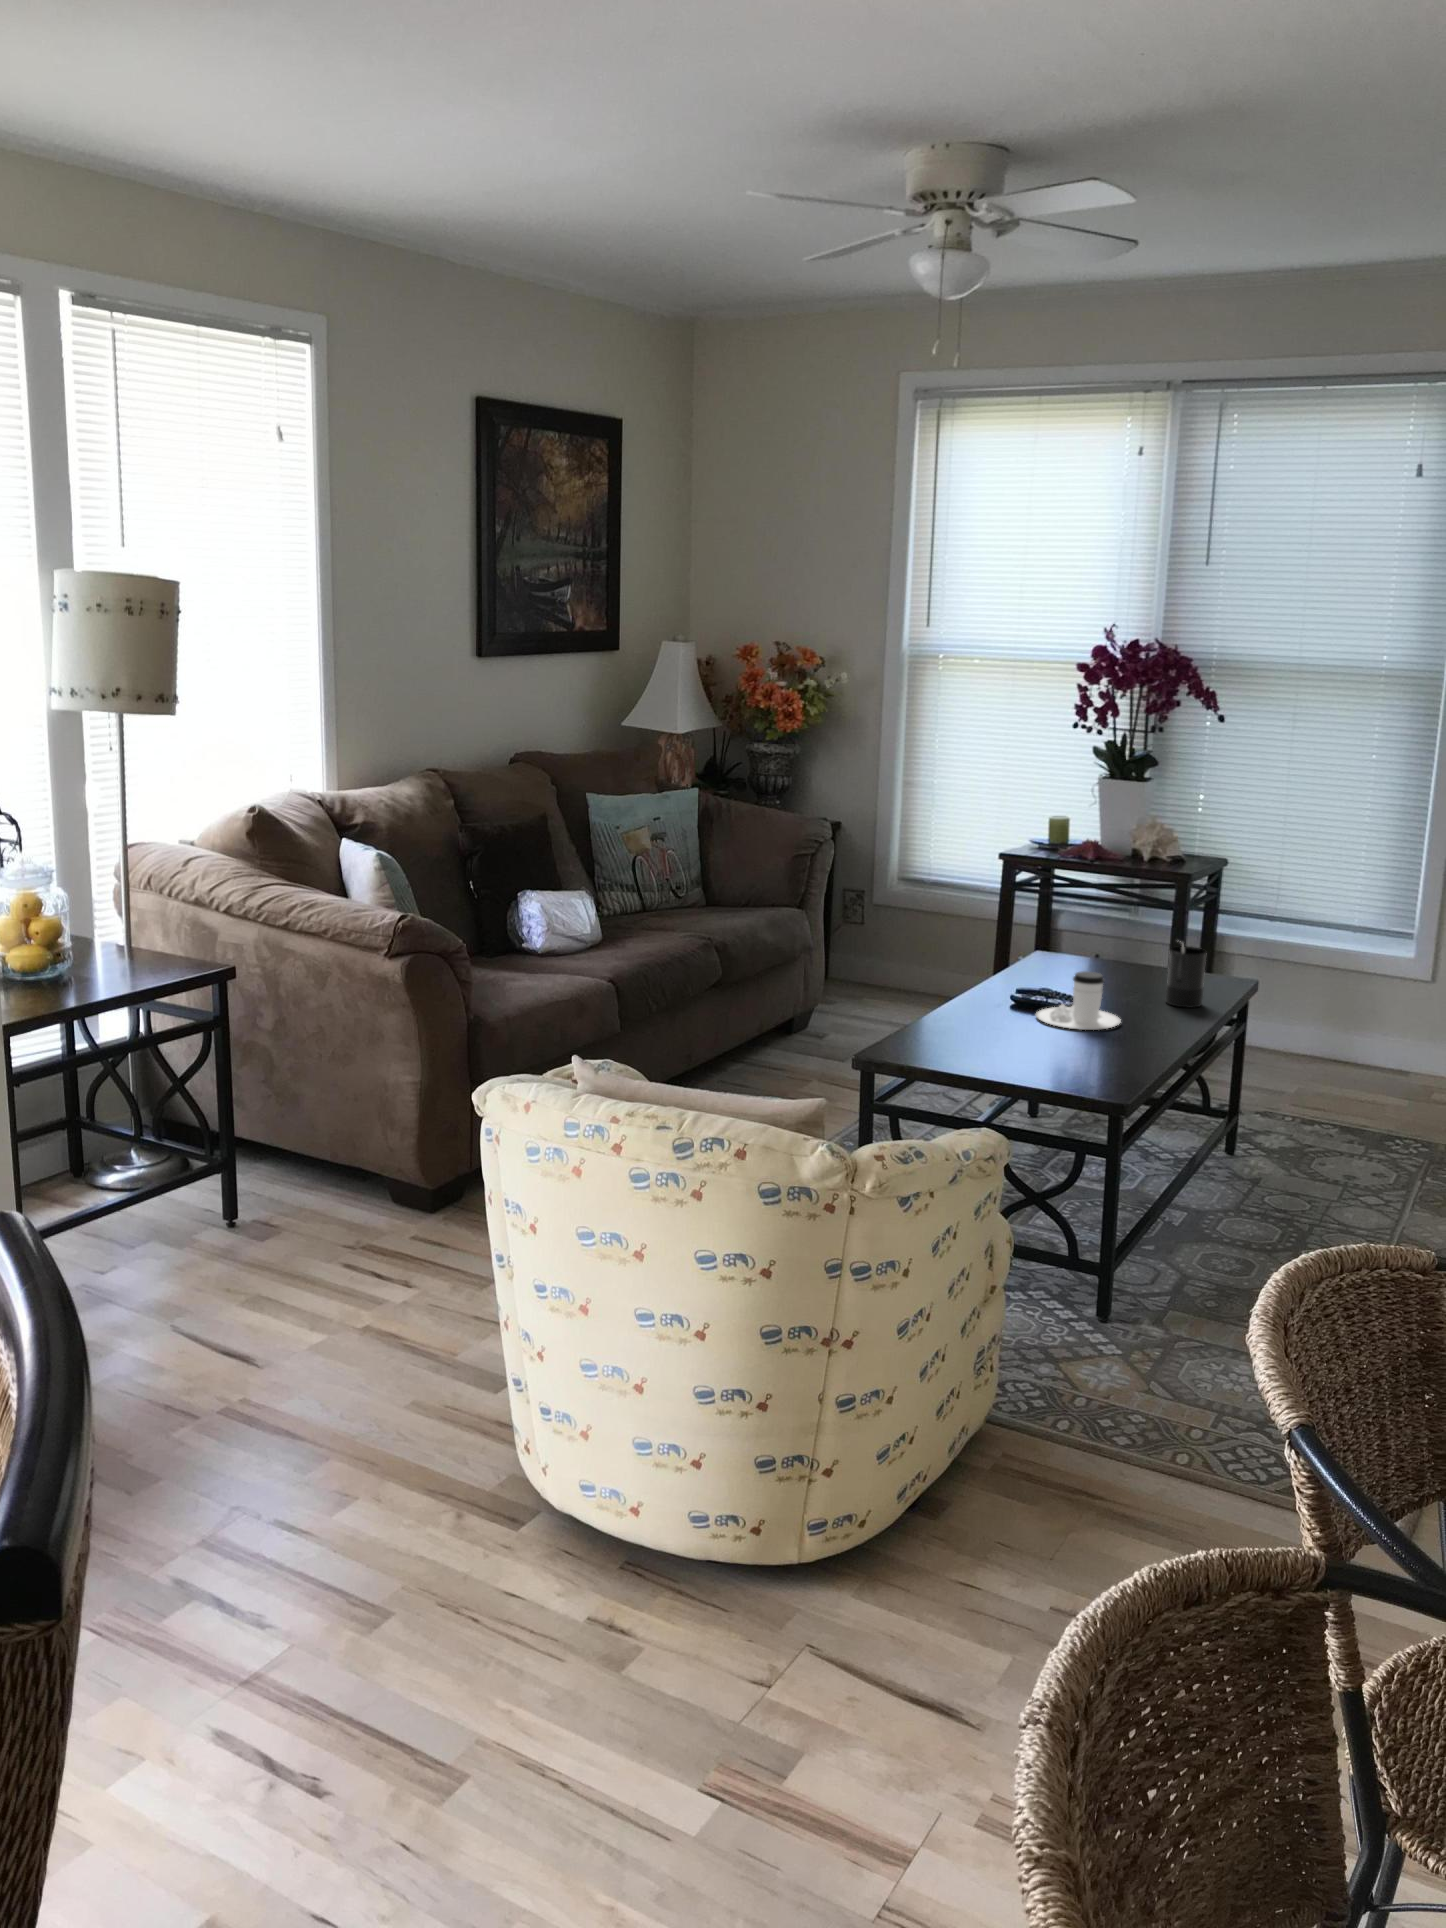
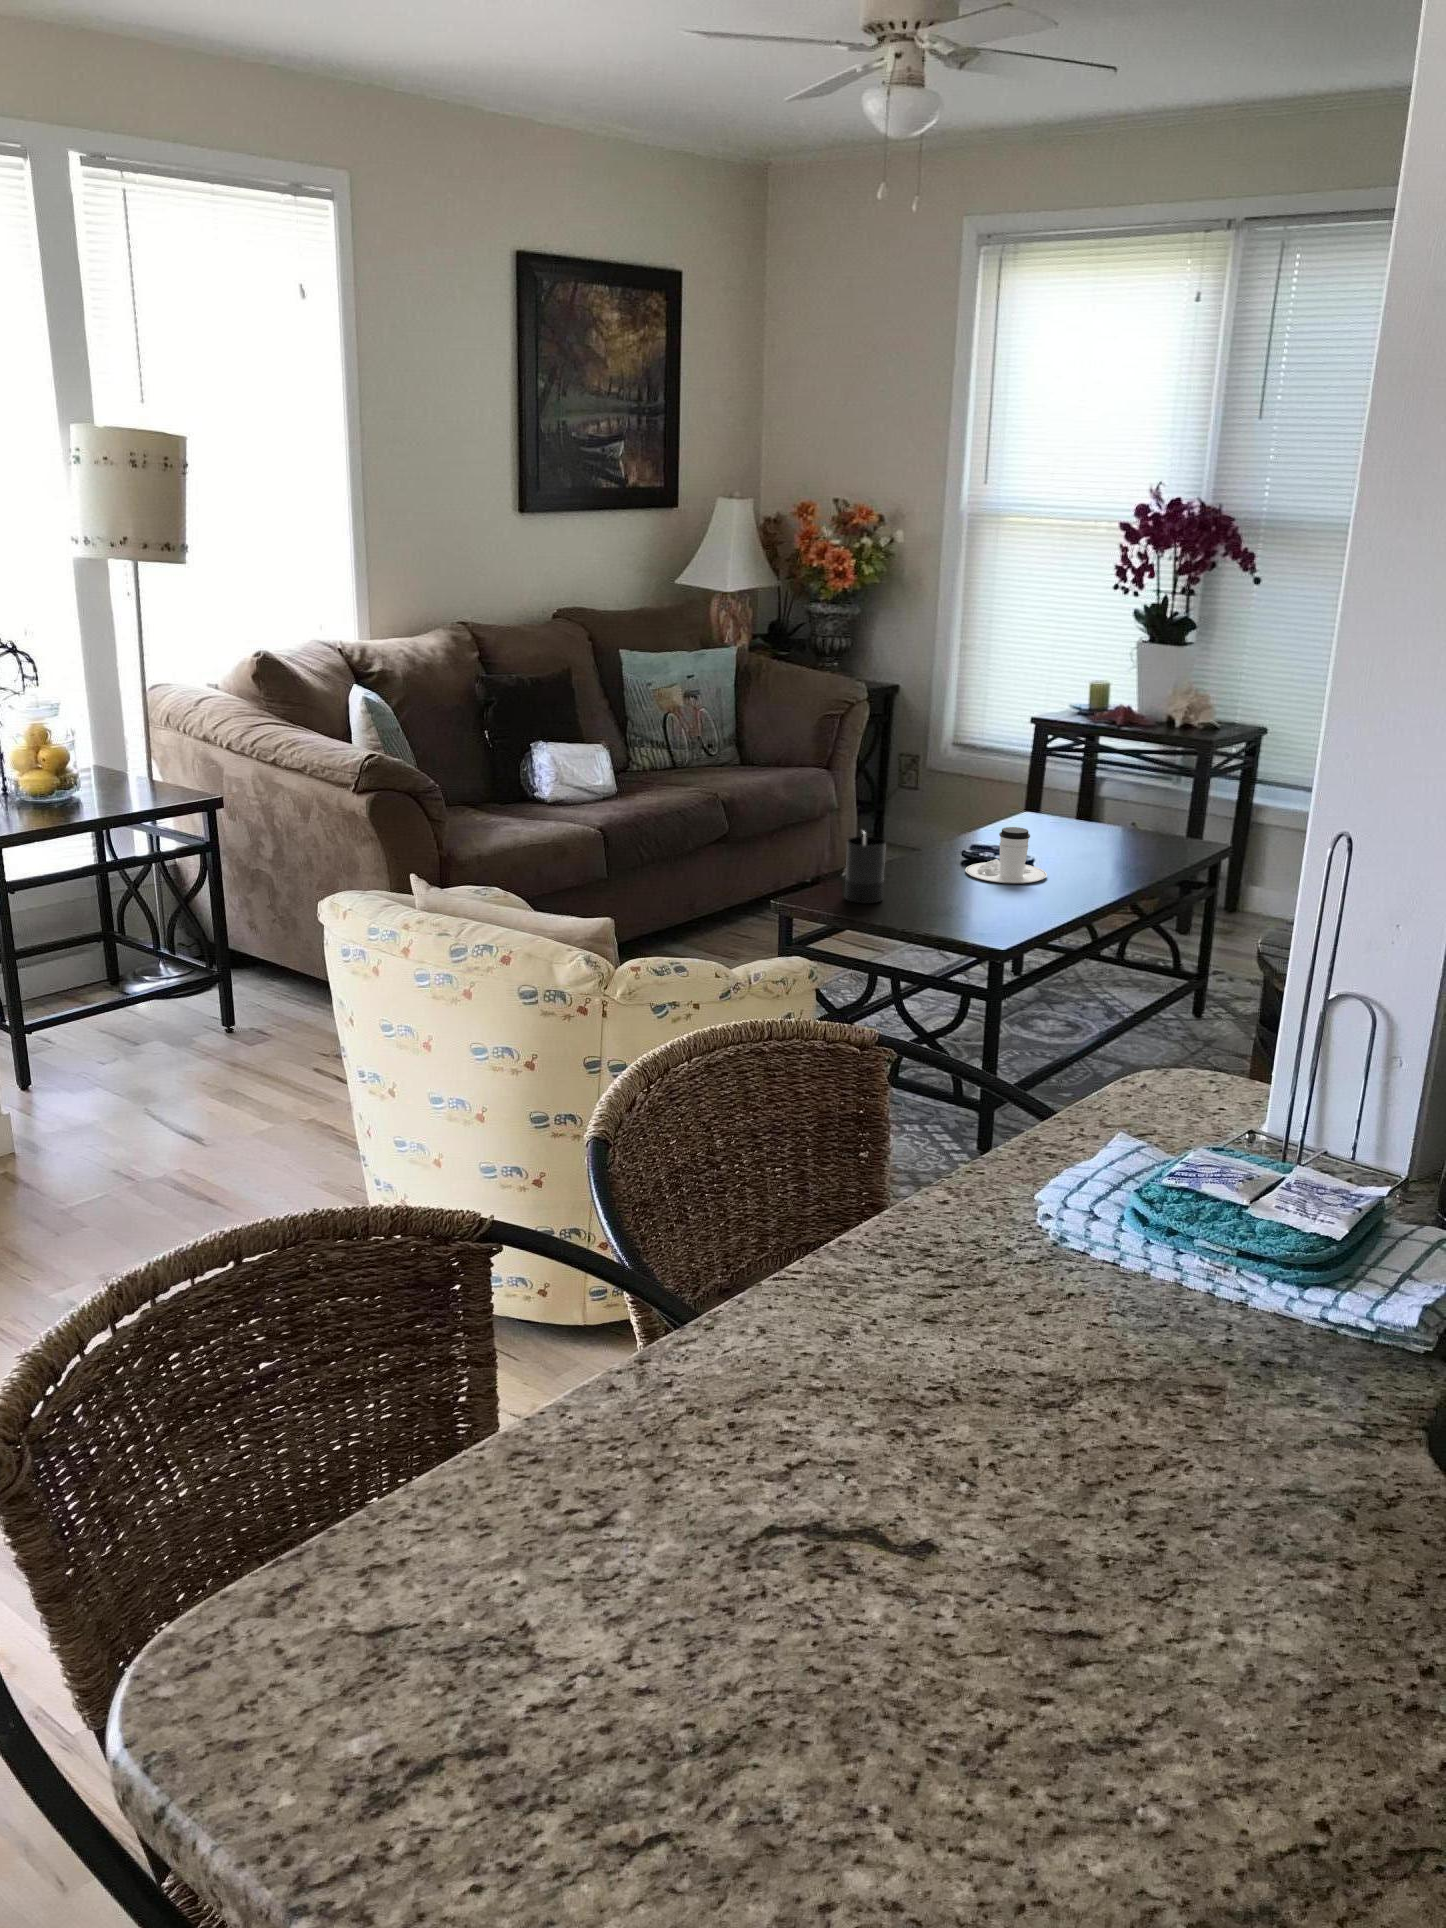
candle: present [1166,944,1206,1008] -> present [845,831,886,904]

